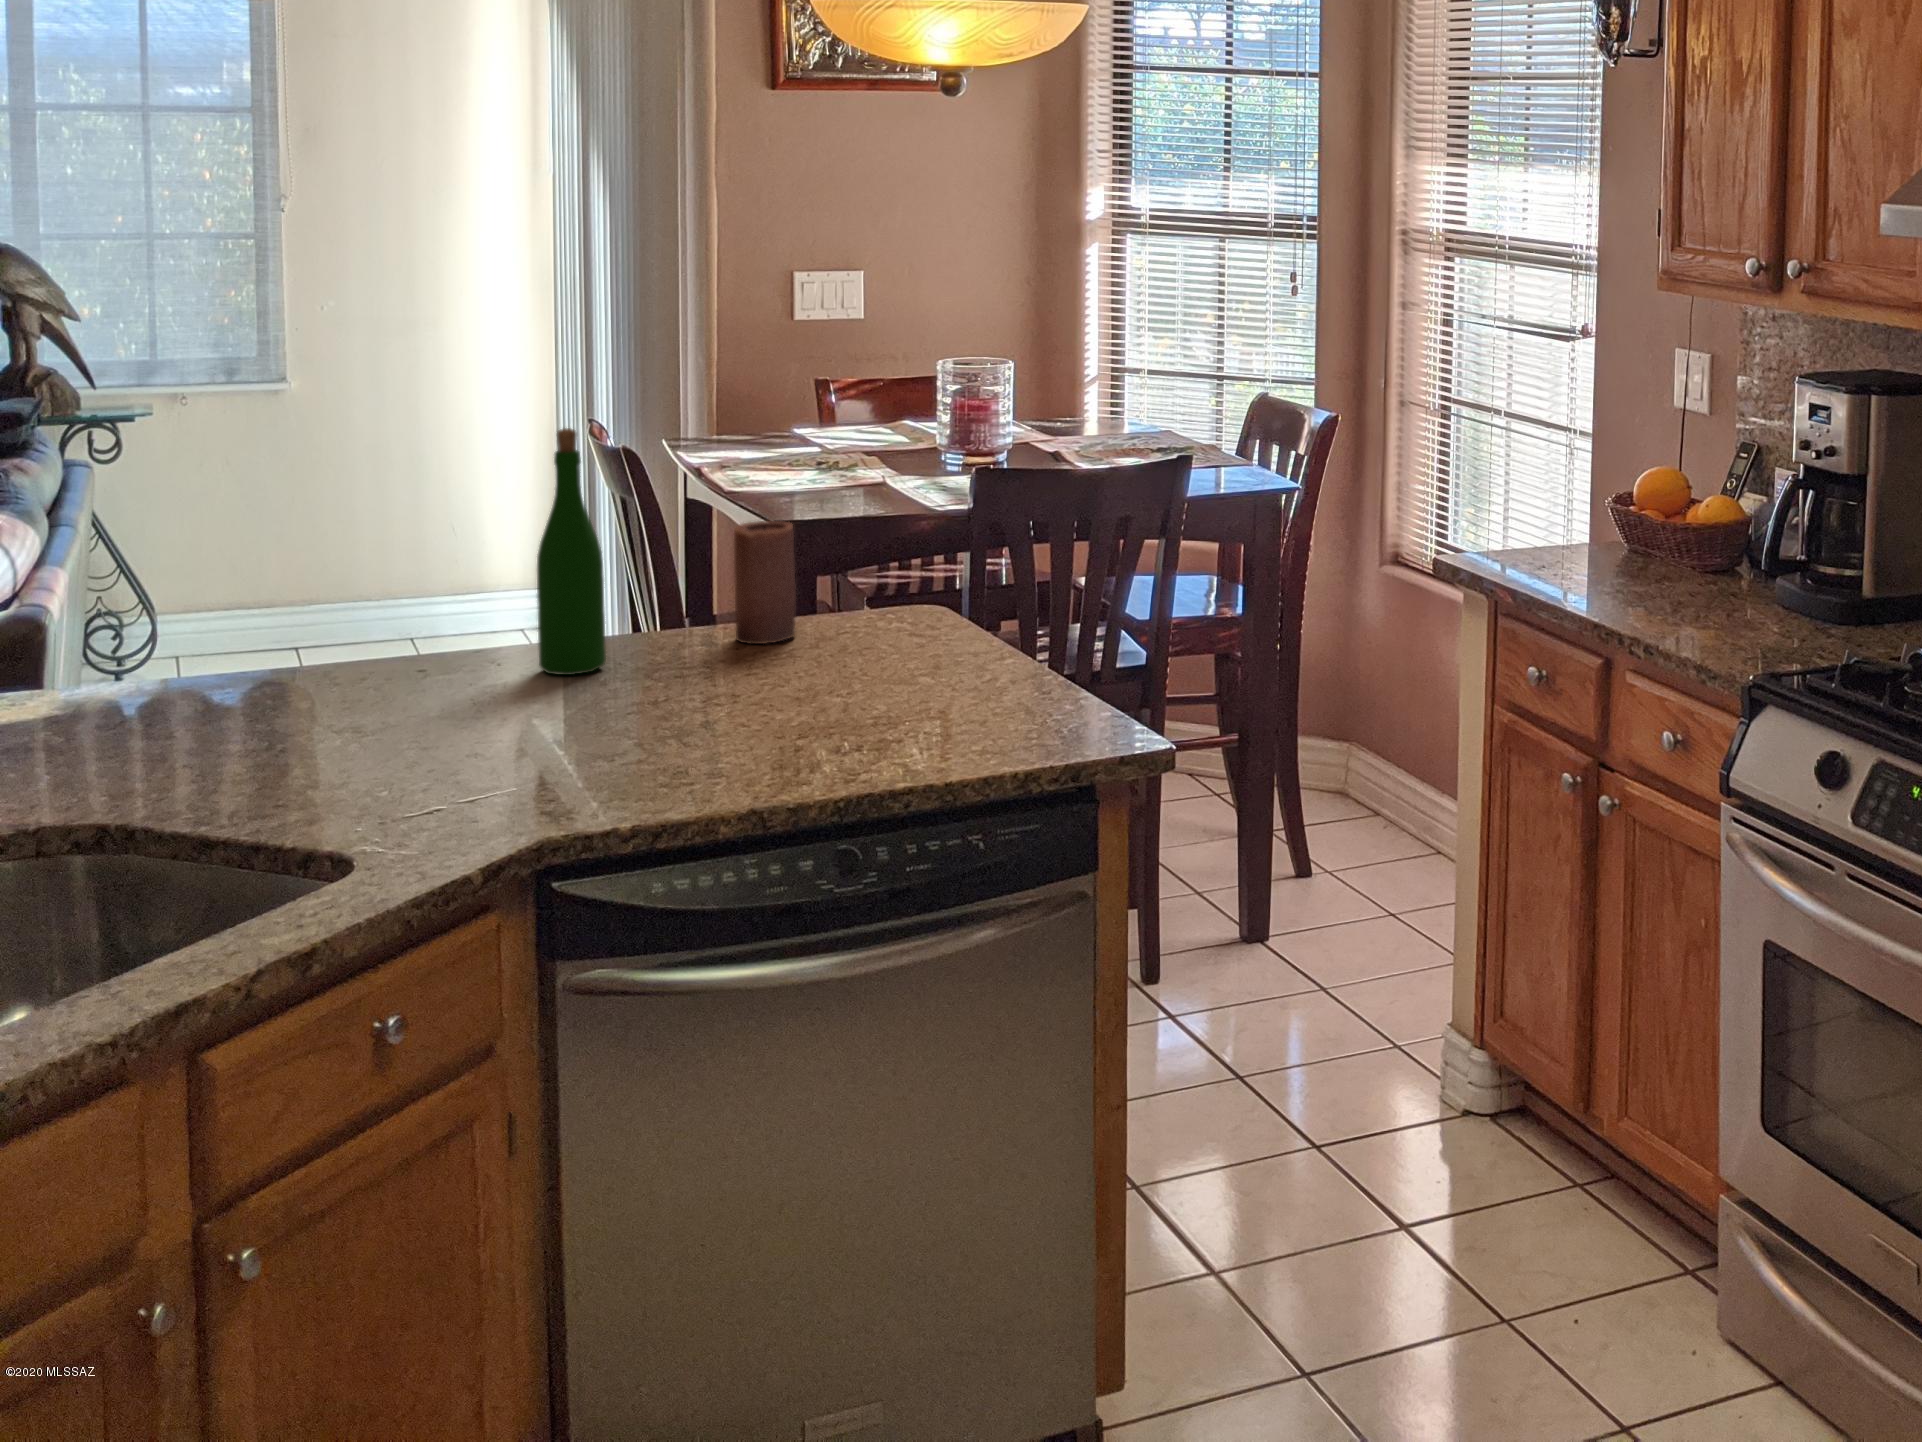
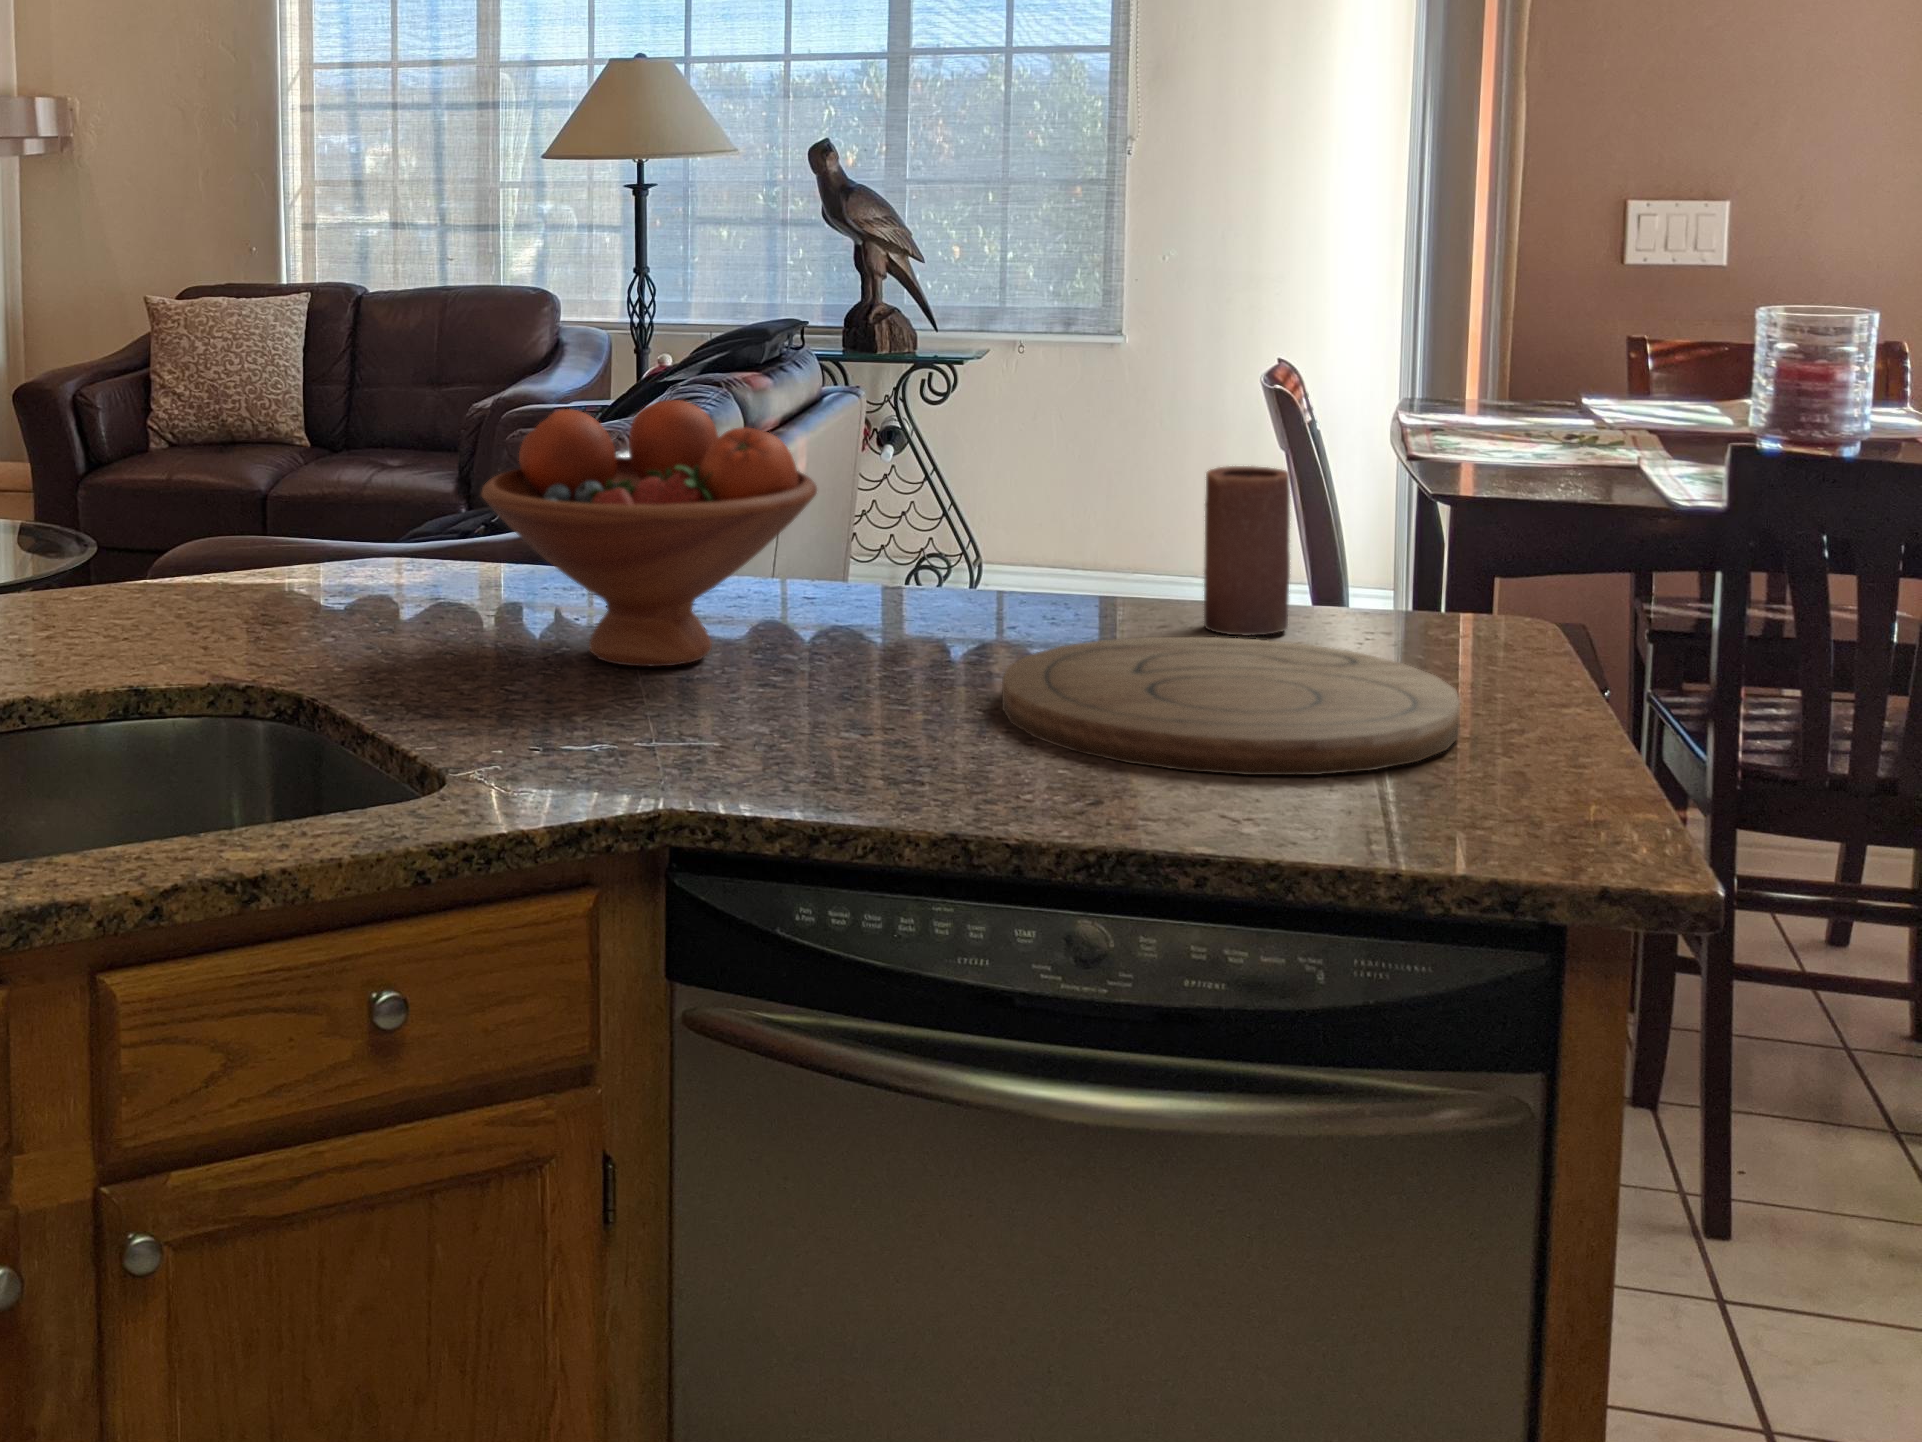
wine bottle: present [537,428,606,675] -> none [929,312,1007,634]
fruit bowl: none [190,520,498,746] -> present [482,400,817,666]
cutting board: none [667,643,976,743] -> present [1002,637,1460,775]

